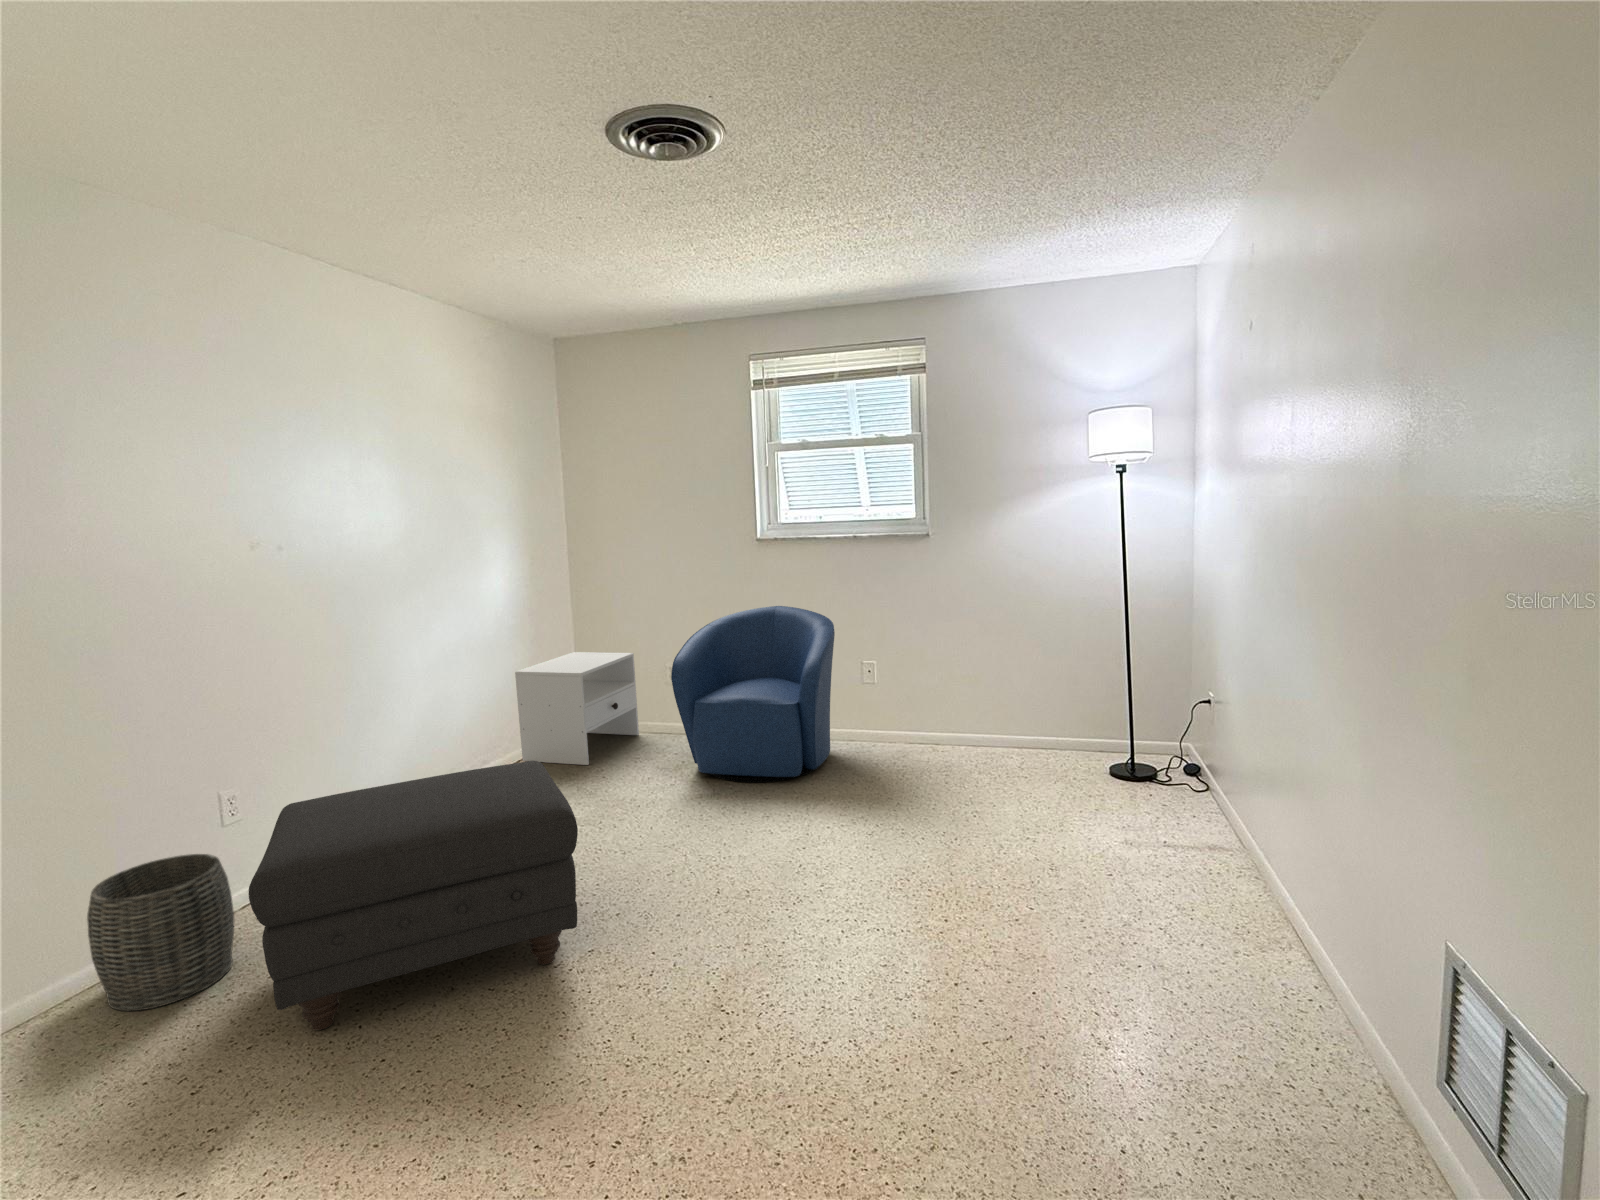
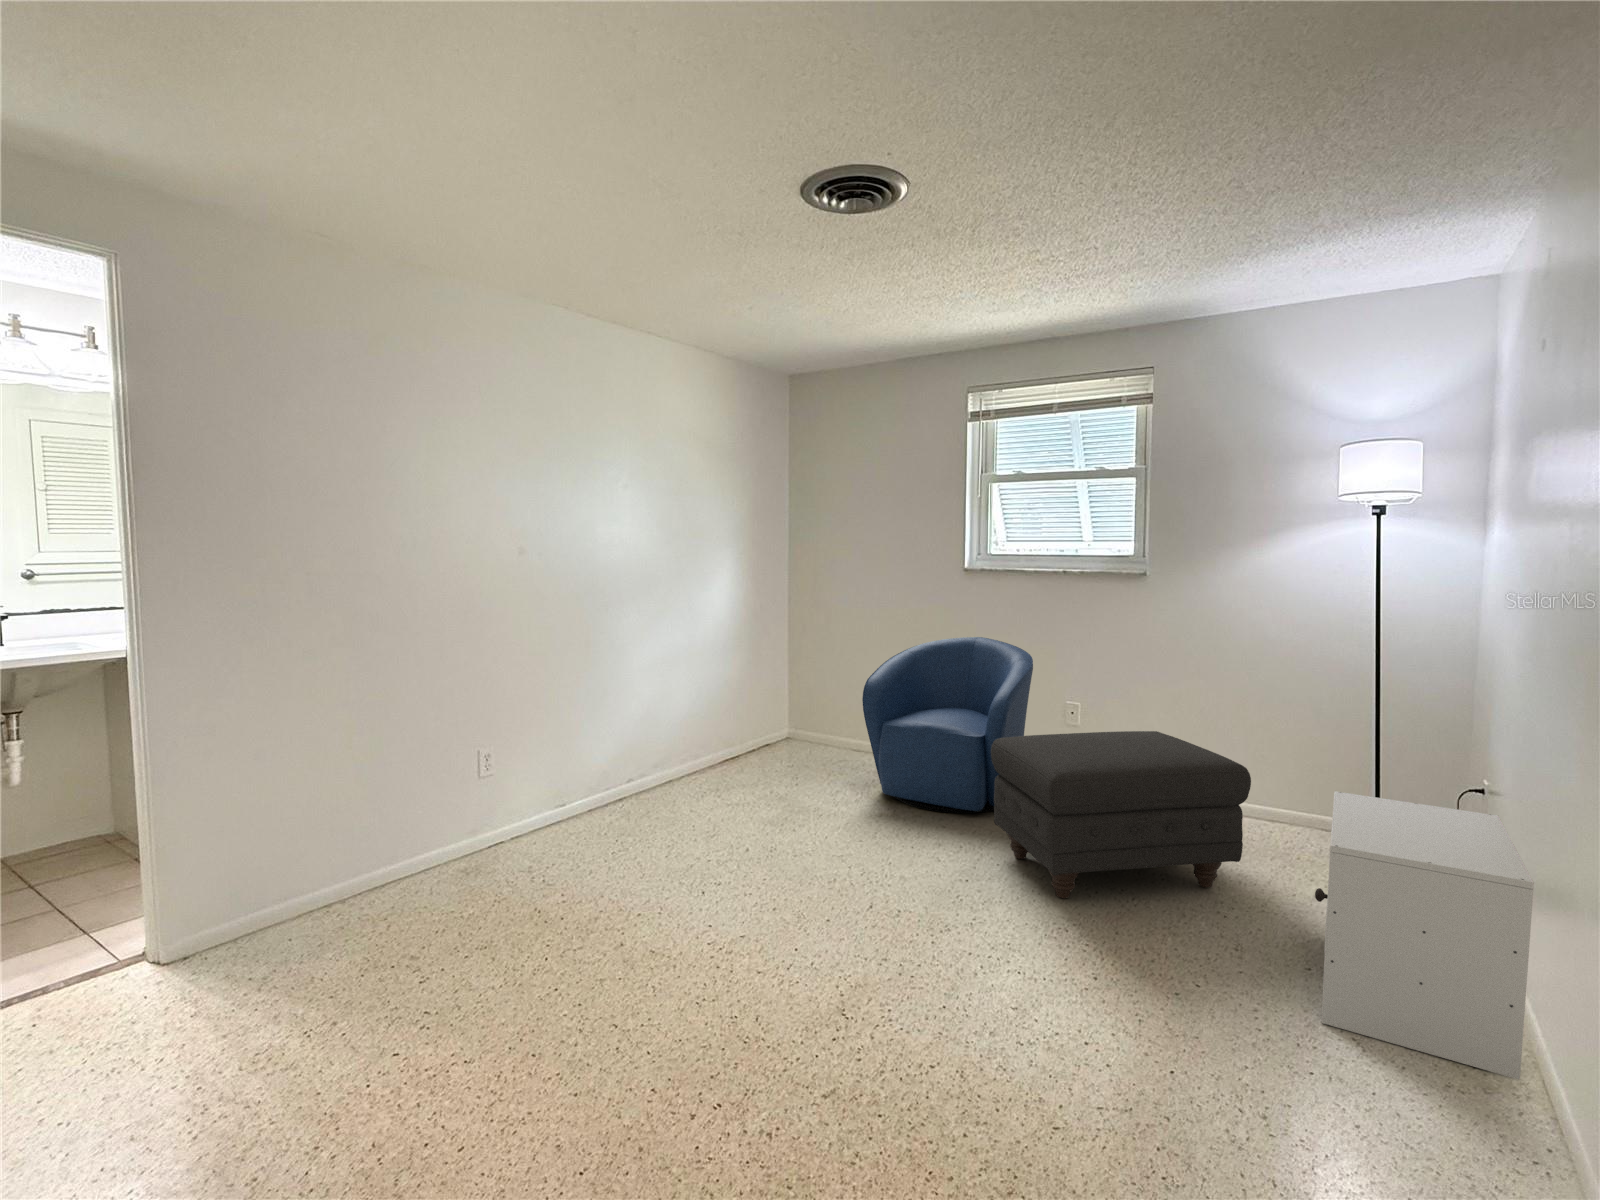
nightstand: present [515,652,639,765] -> present [1315,791,1534,1080]
ottoman: present [249,761,578,1030] -> present [991,731,1251,898]
woven basket: present [87,854,234,1011] -> none [376,795,474,912]

